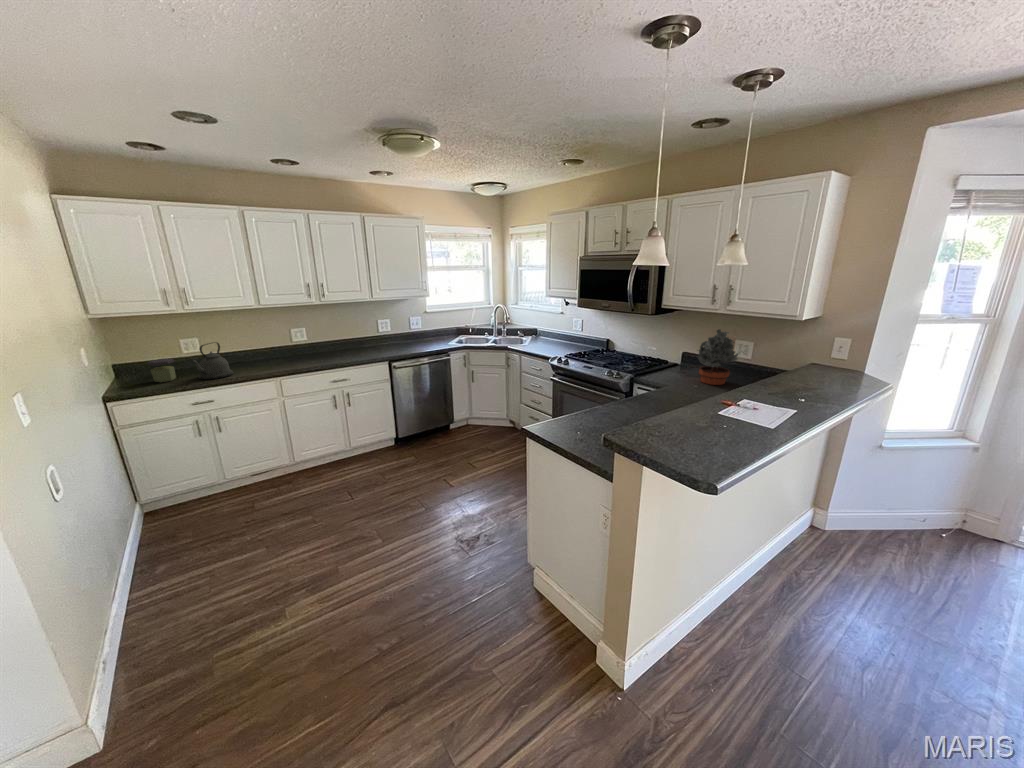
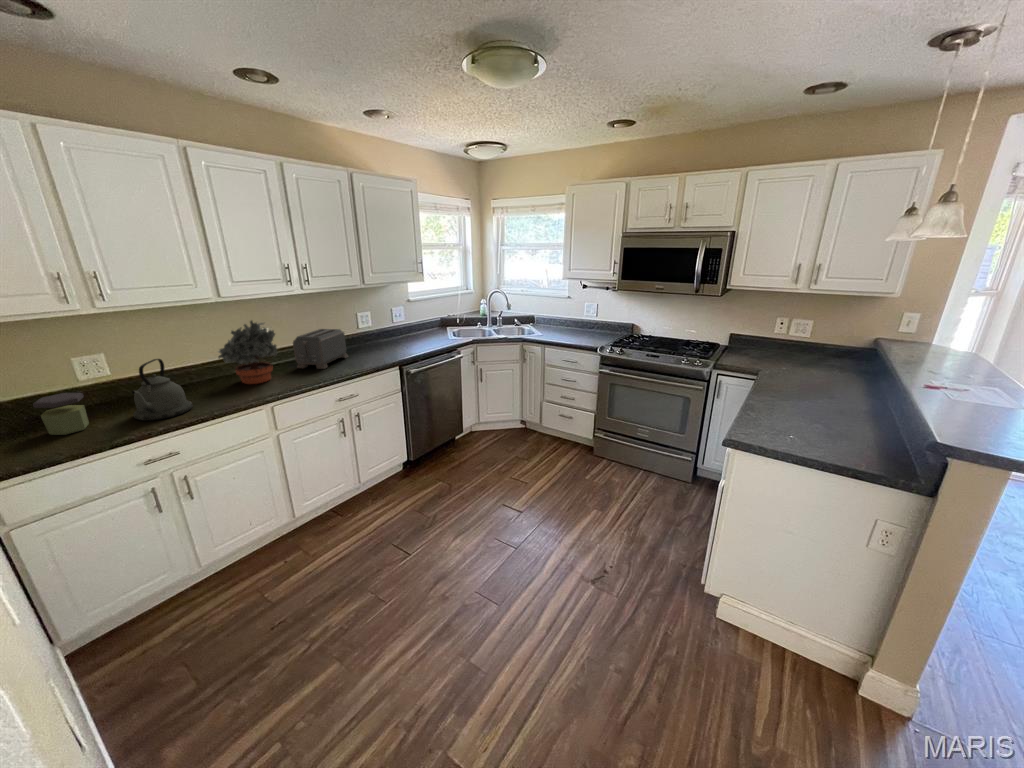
potted plant: present [698,329,738,385] -> present [218,321,277,384]
toaster: none [315,330,360,359] -> present [293,329,348,369]

